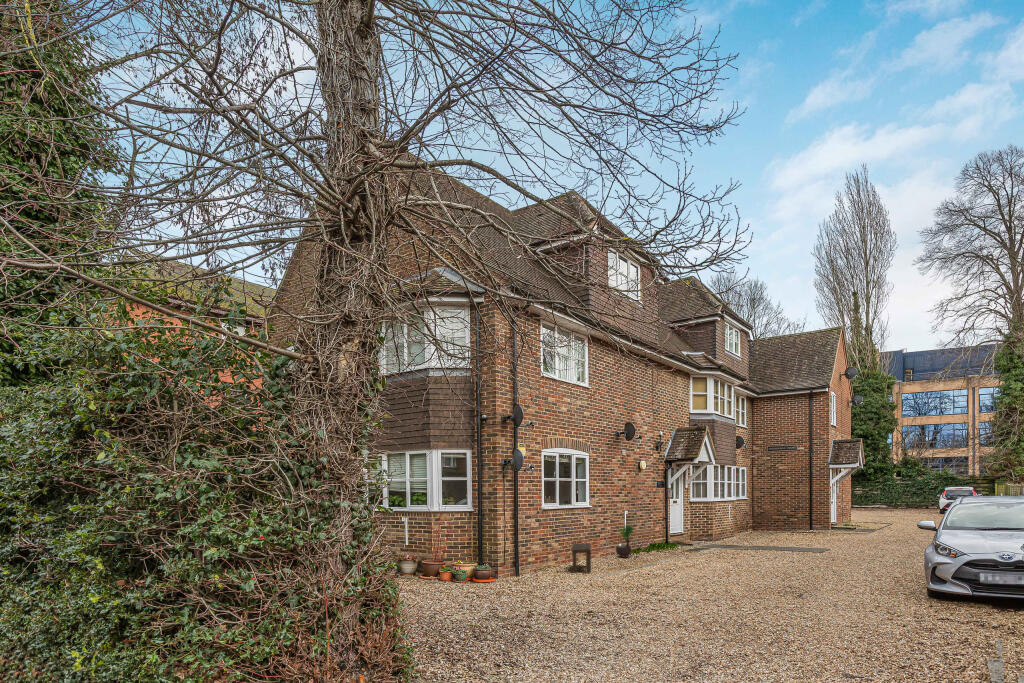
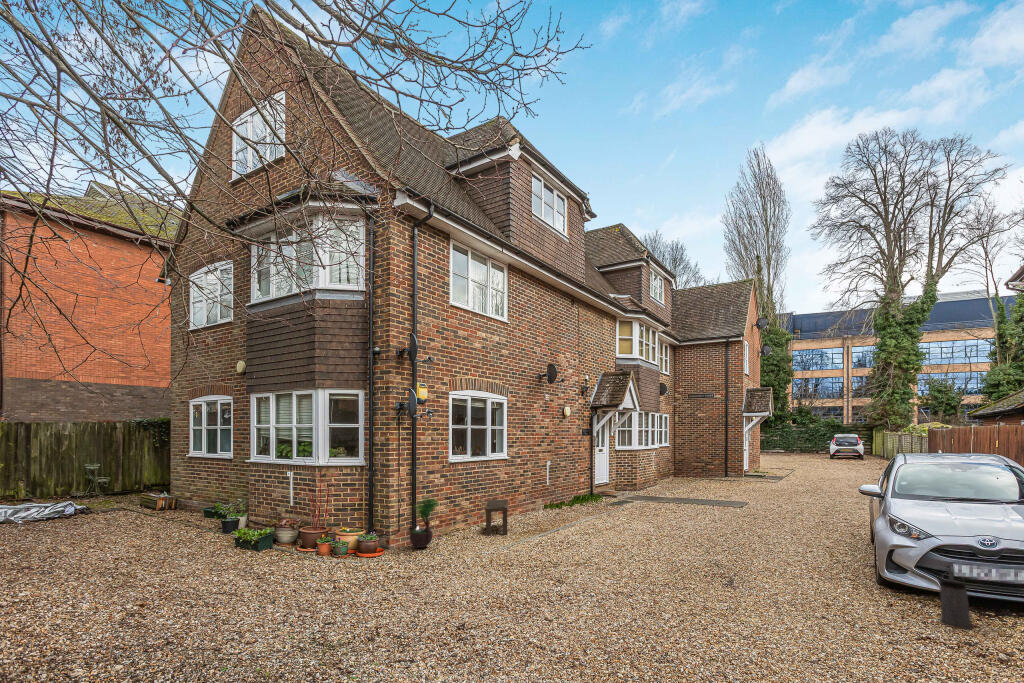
potted tree: present [616,525,633,557] -> present [410,498,437,548]
watering can: none [930,604,954,649] -> present [940,571,973,629]

